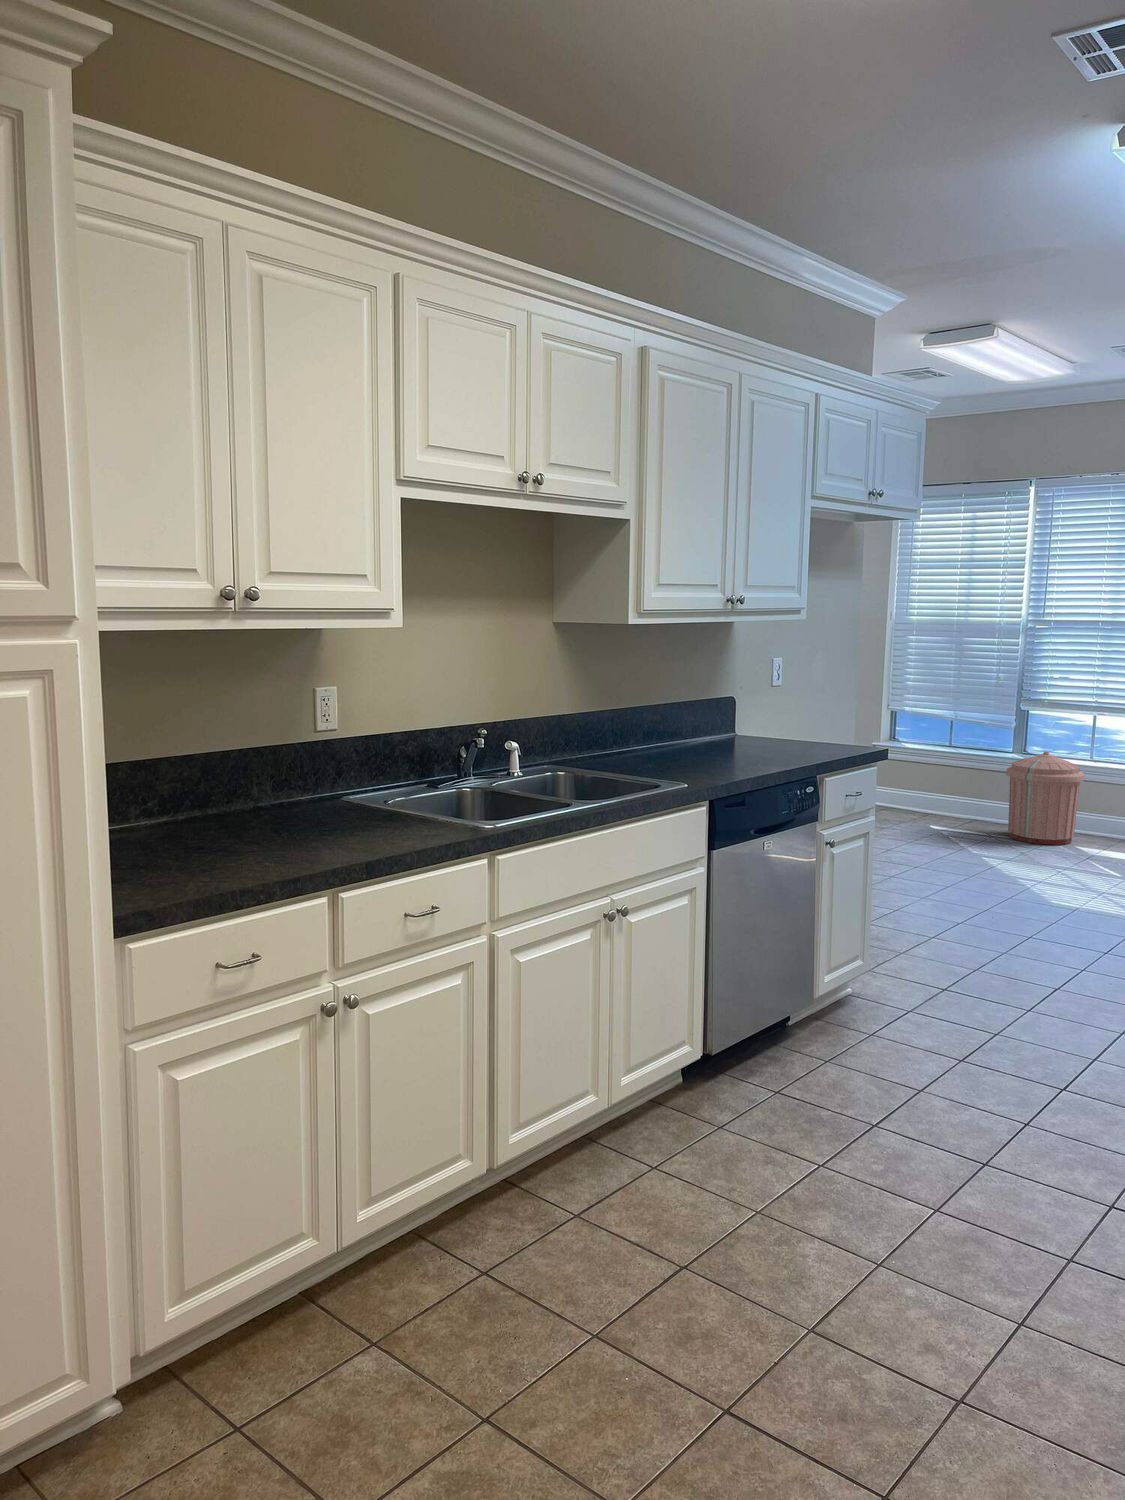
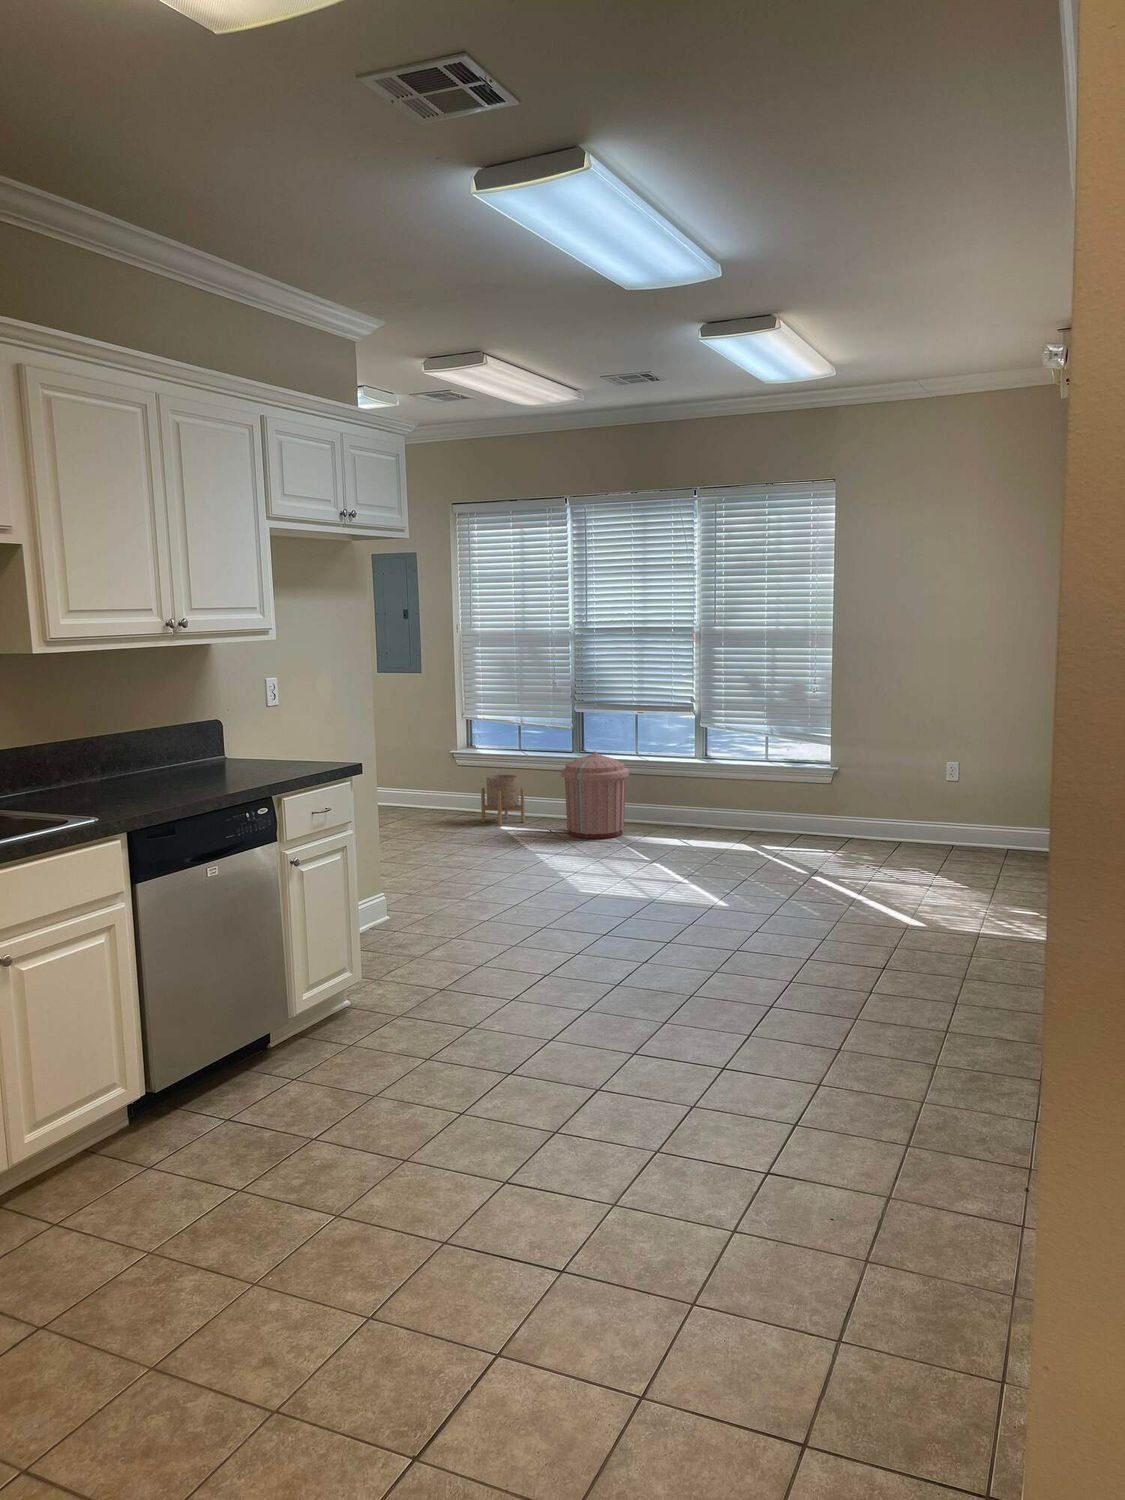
planter: none [908,769,957,822] -> present [481,775,525,826]

